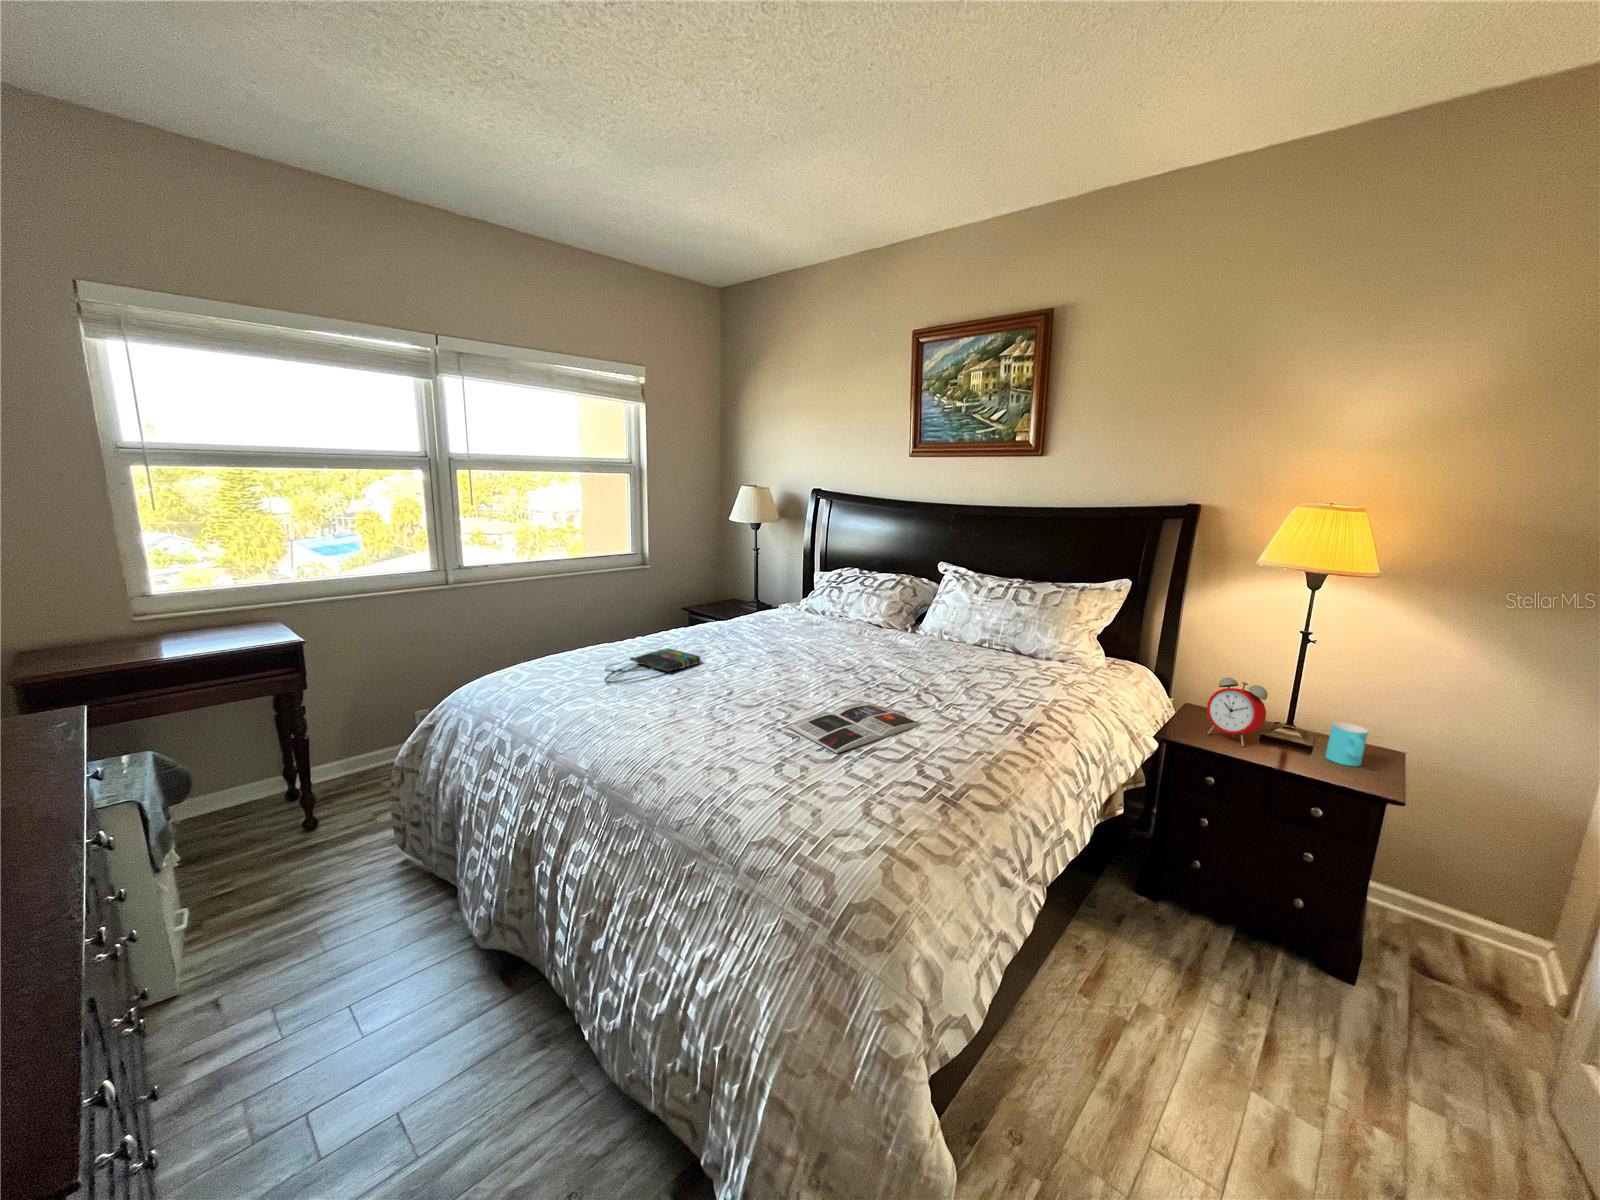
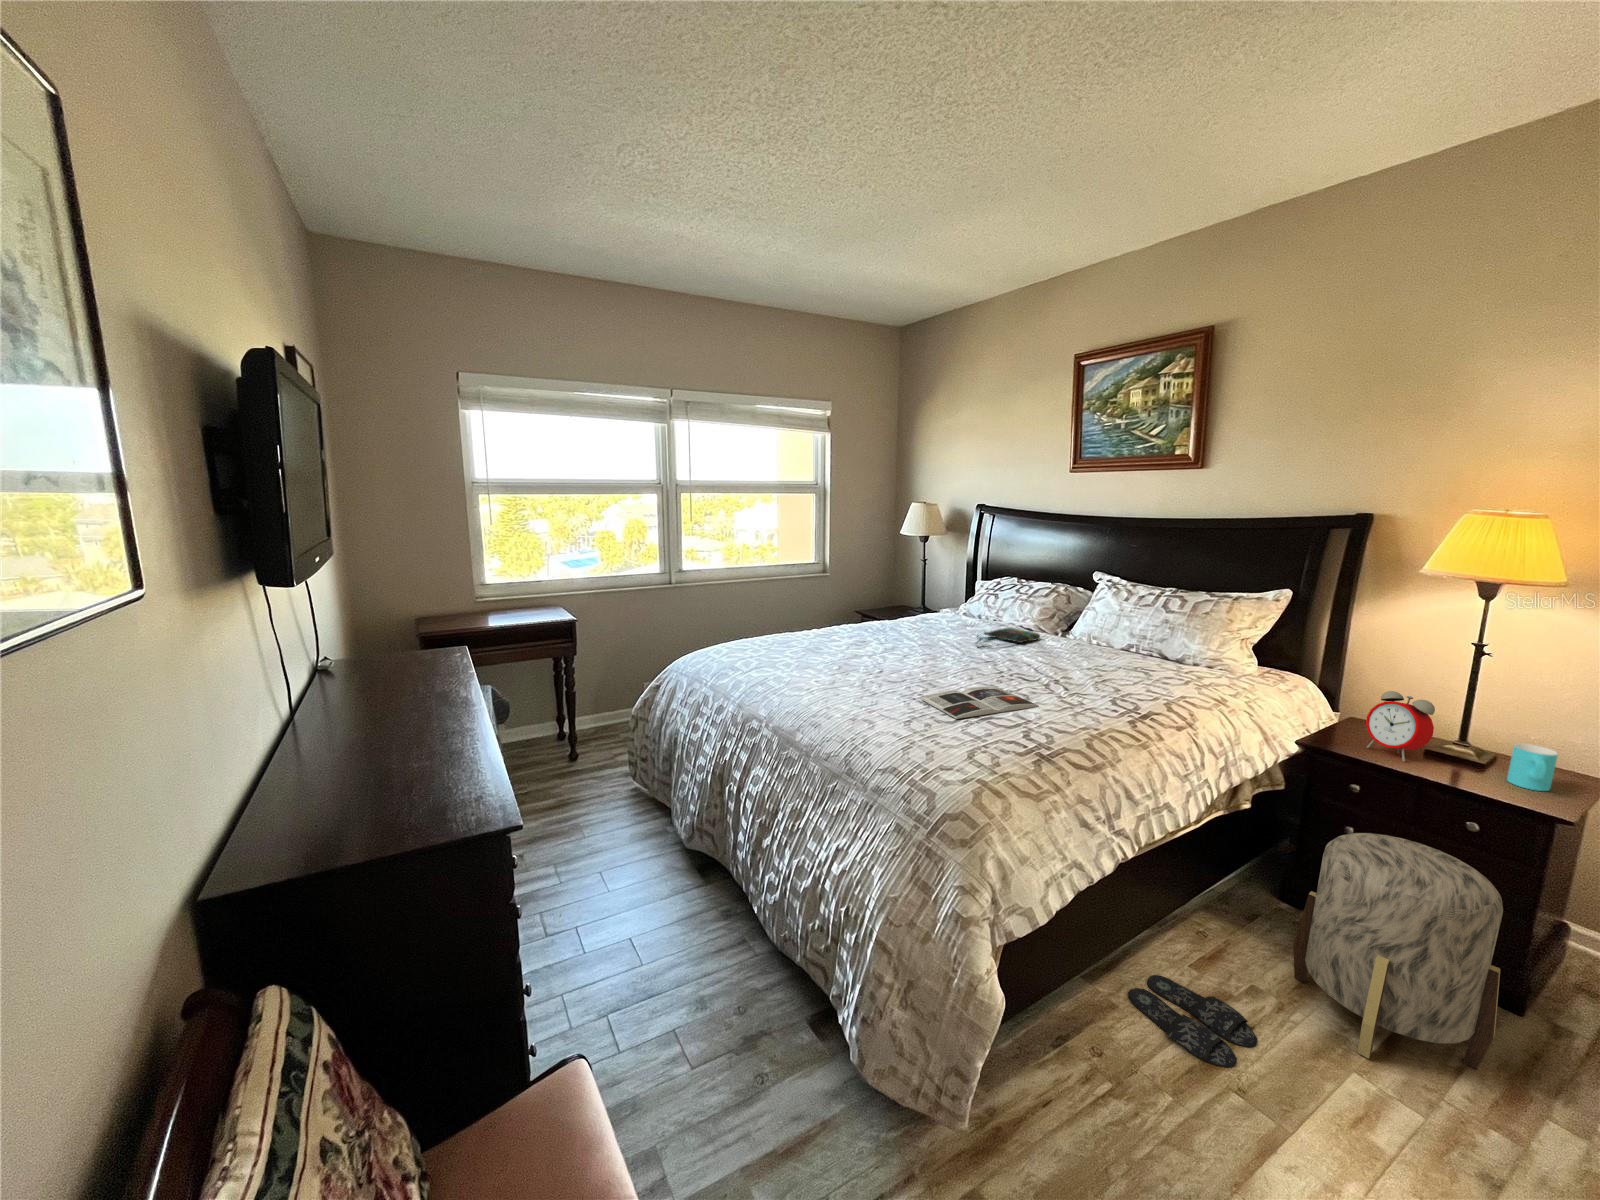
tote bag: present [605,648,701,683] -> present [977,628,1040,648]
ottoman: none [1171,829,1370,1069] -> present [1293,833,1503,1069]
slippers: none [1031,1011,1163,1120] -> present [1128,975,1257,1067]

